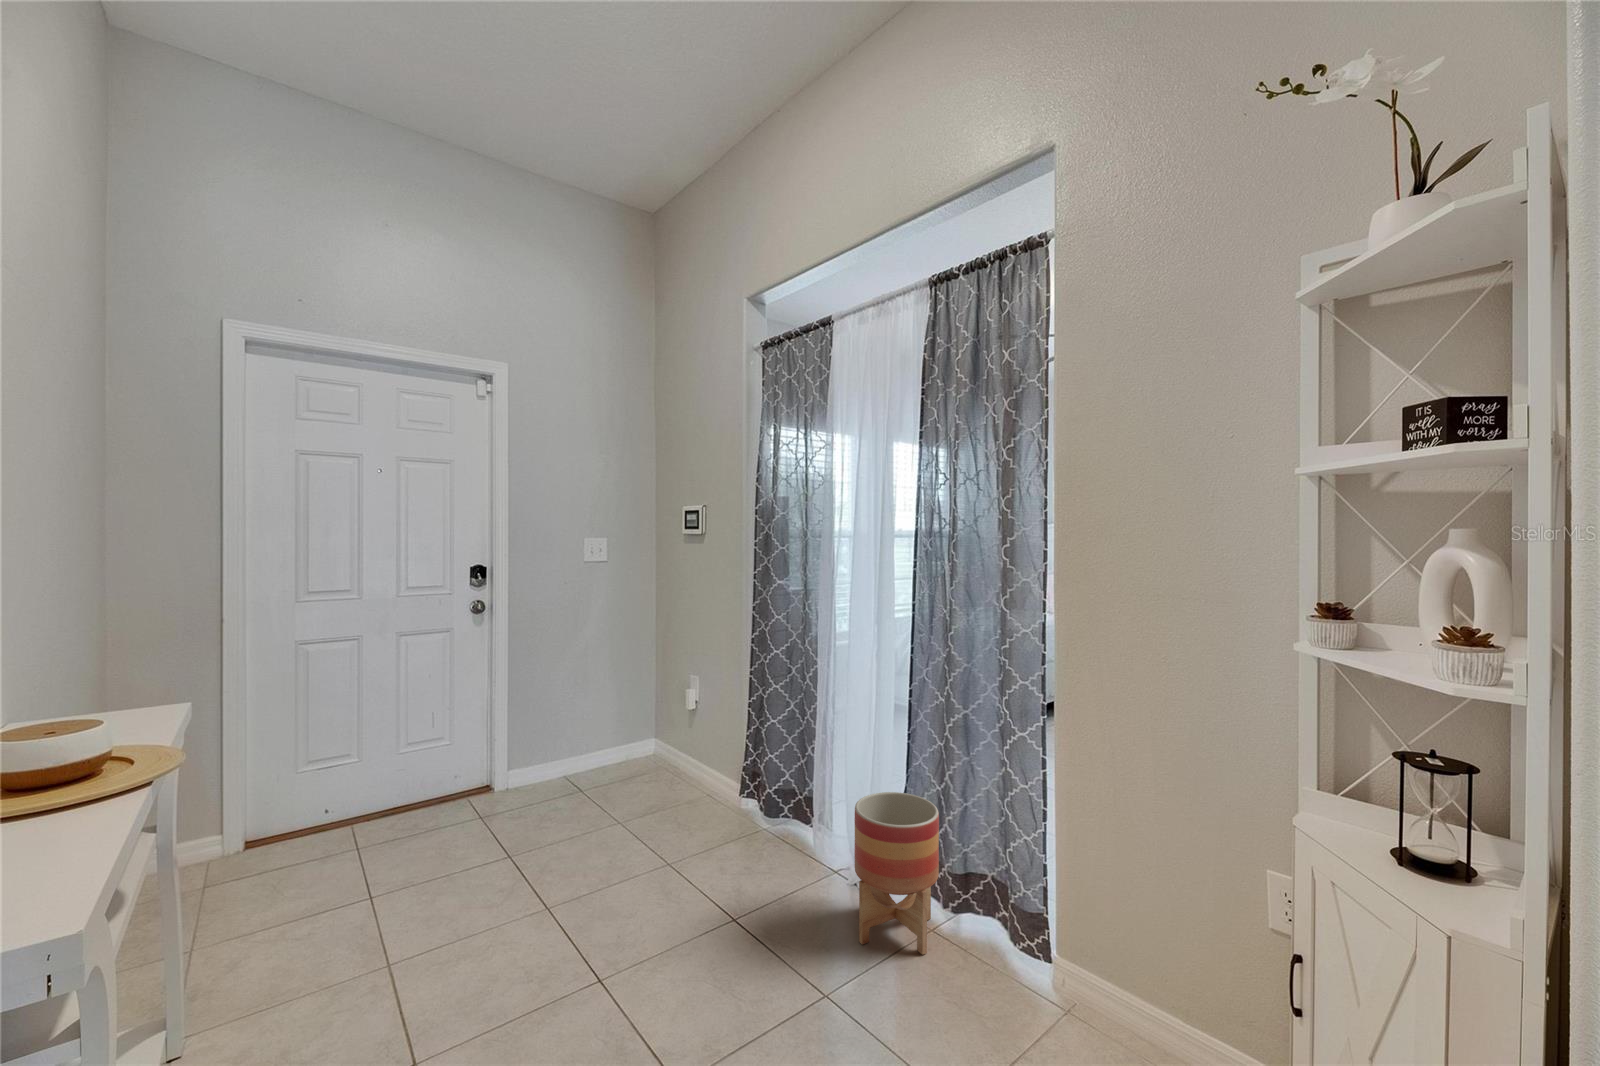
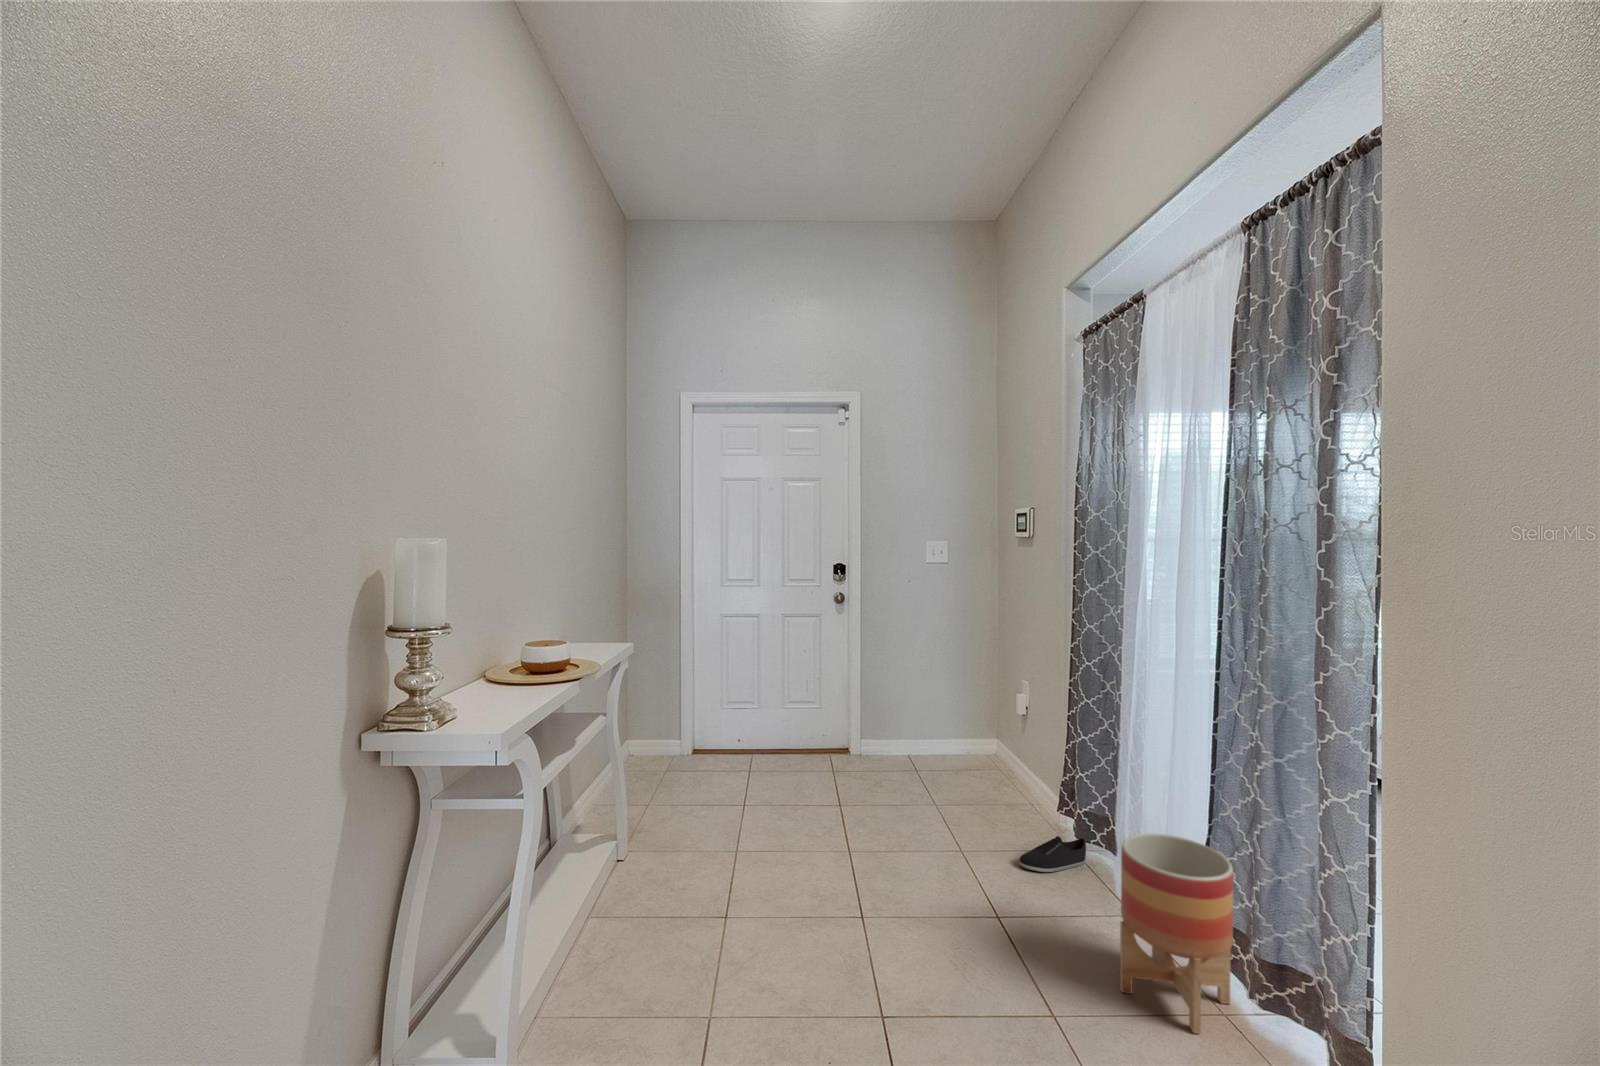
shoe: none [728,815,779,860] -> present [1019,836,1086,872]

